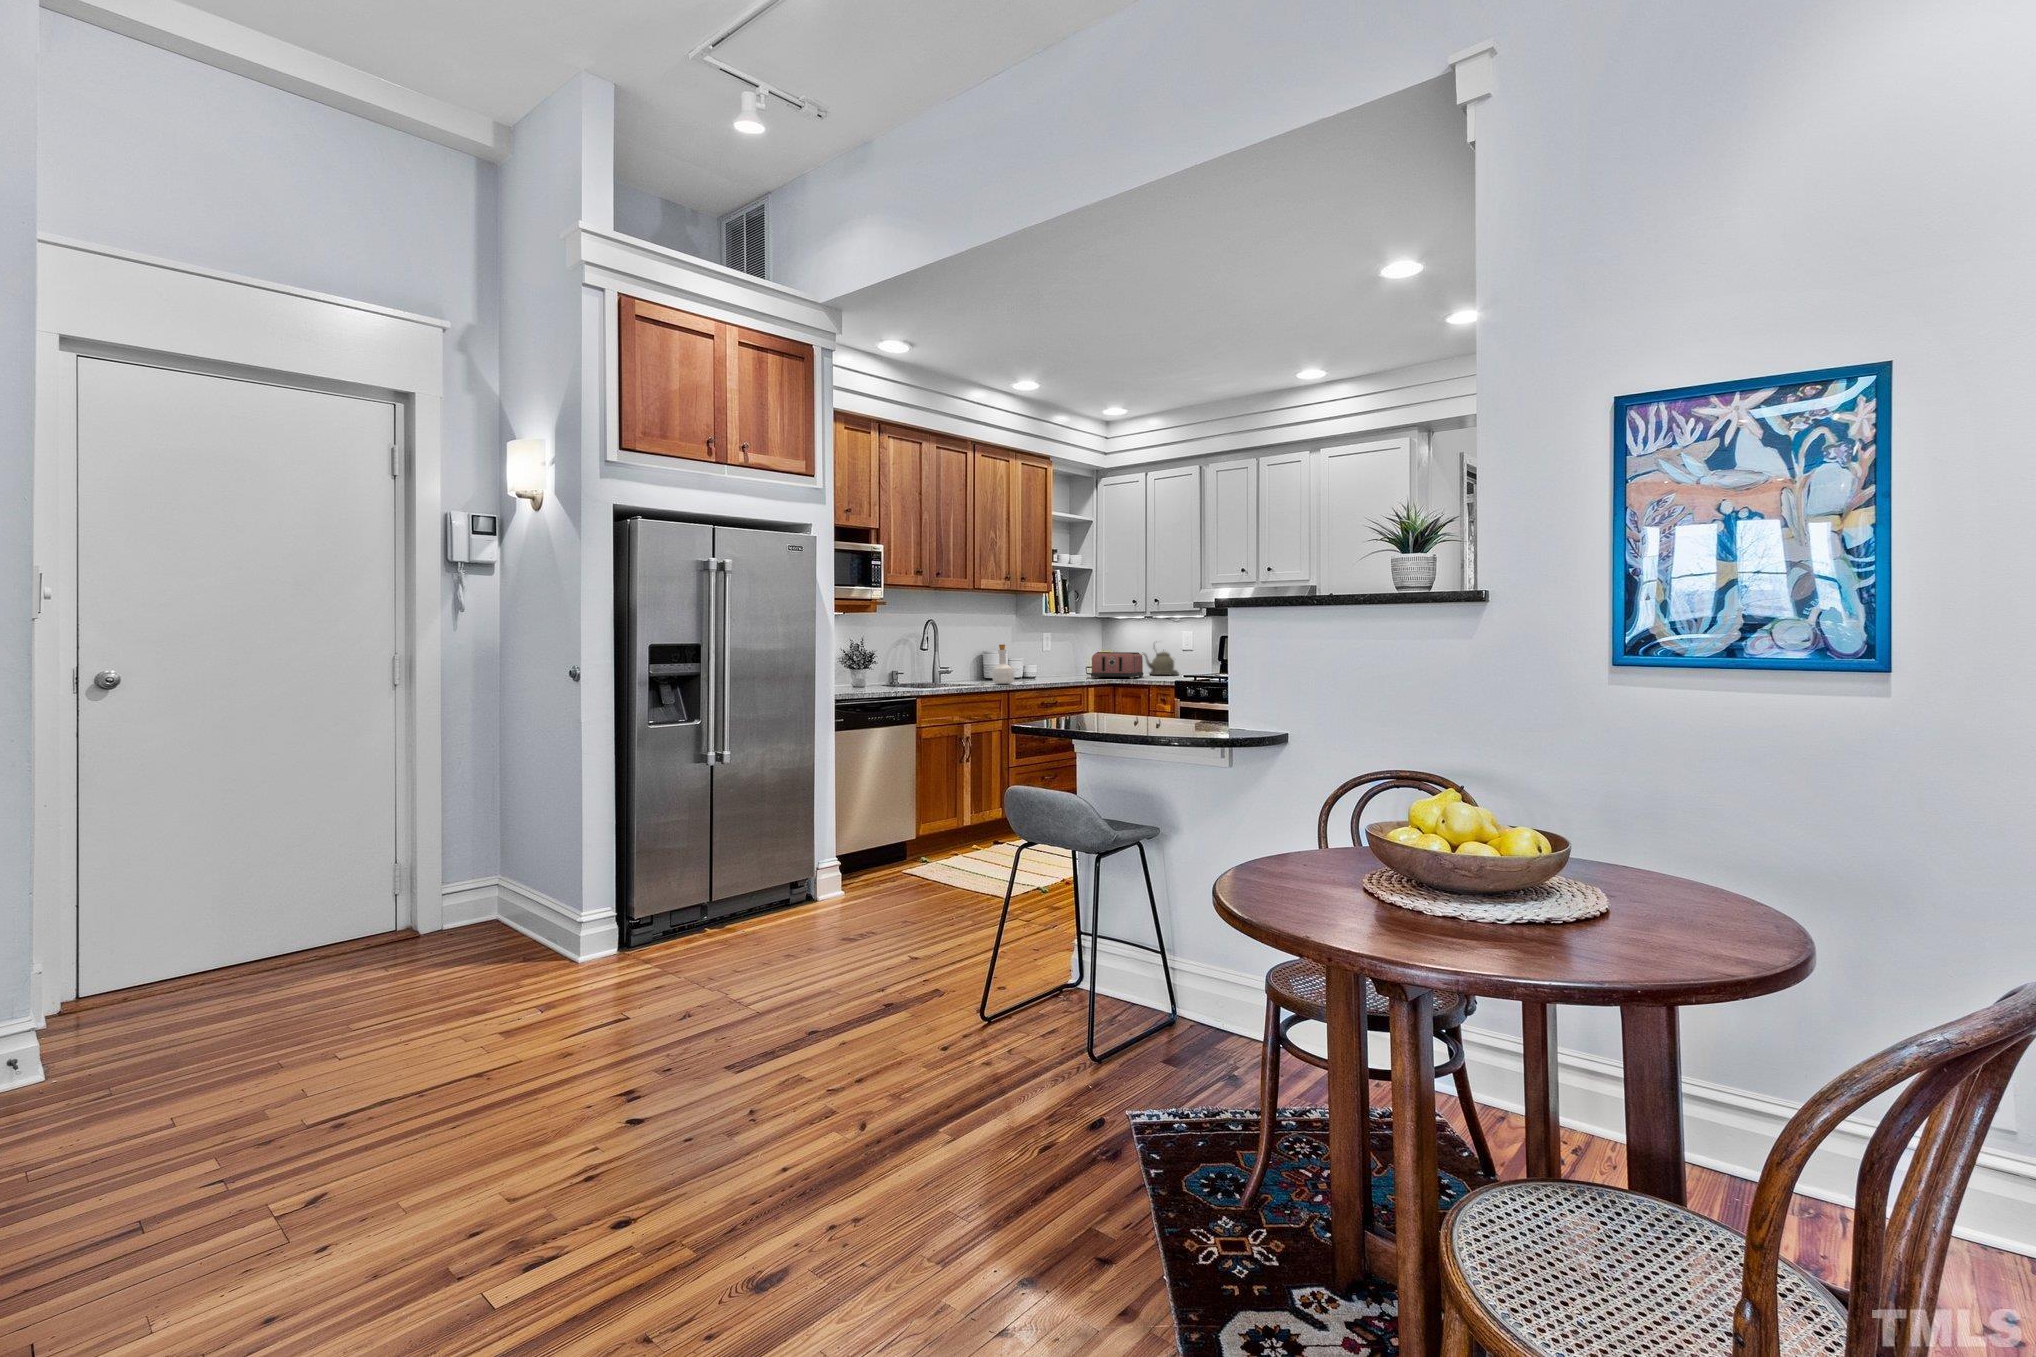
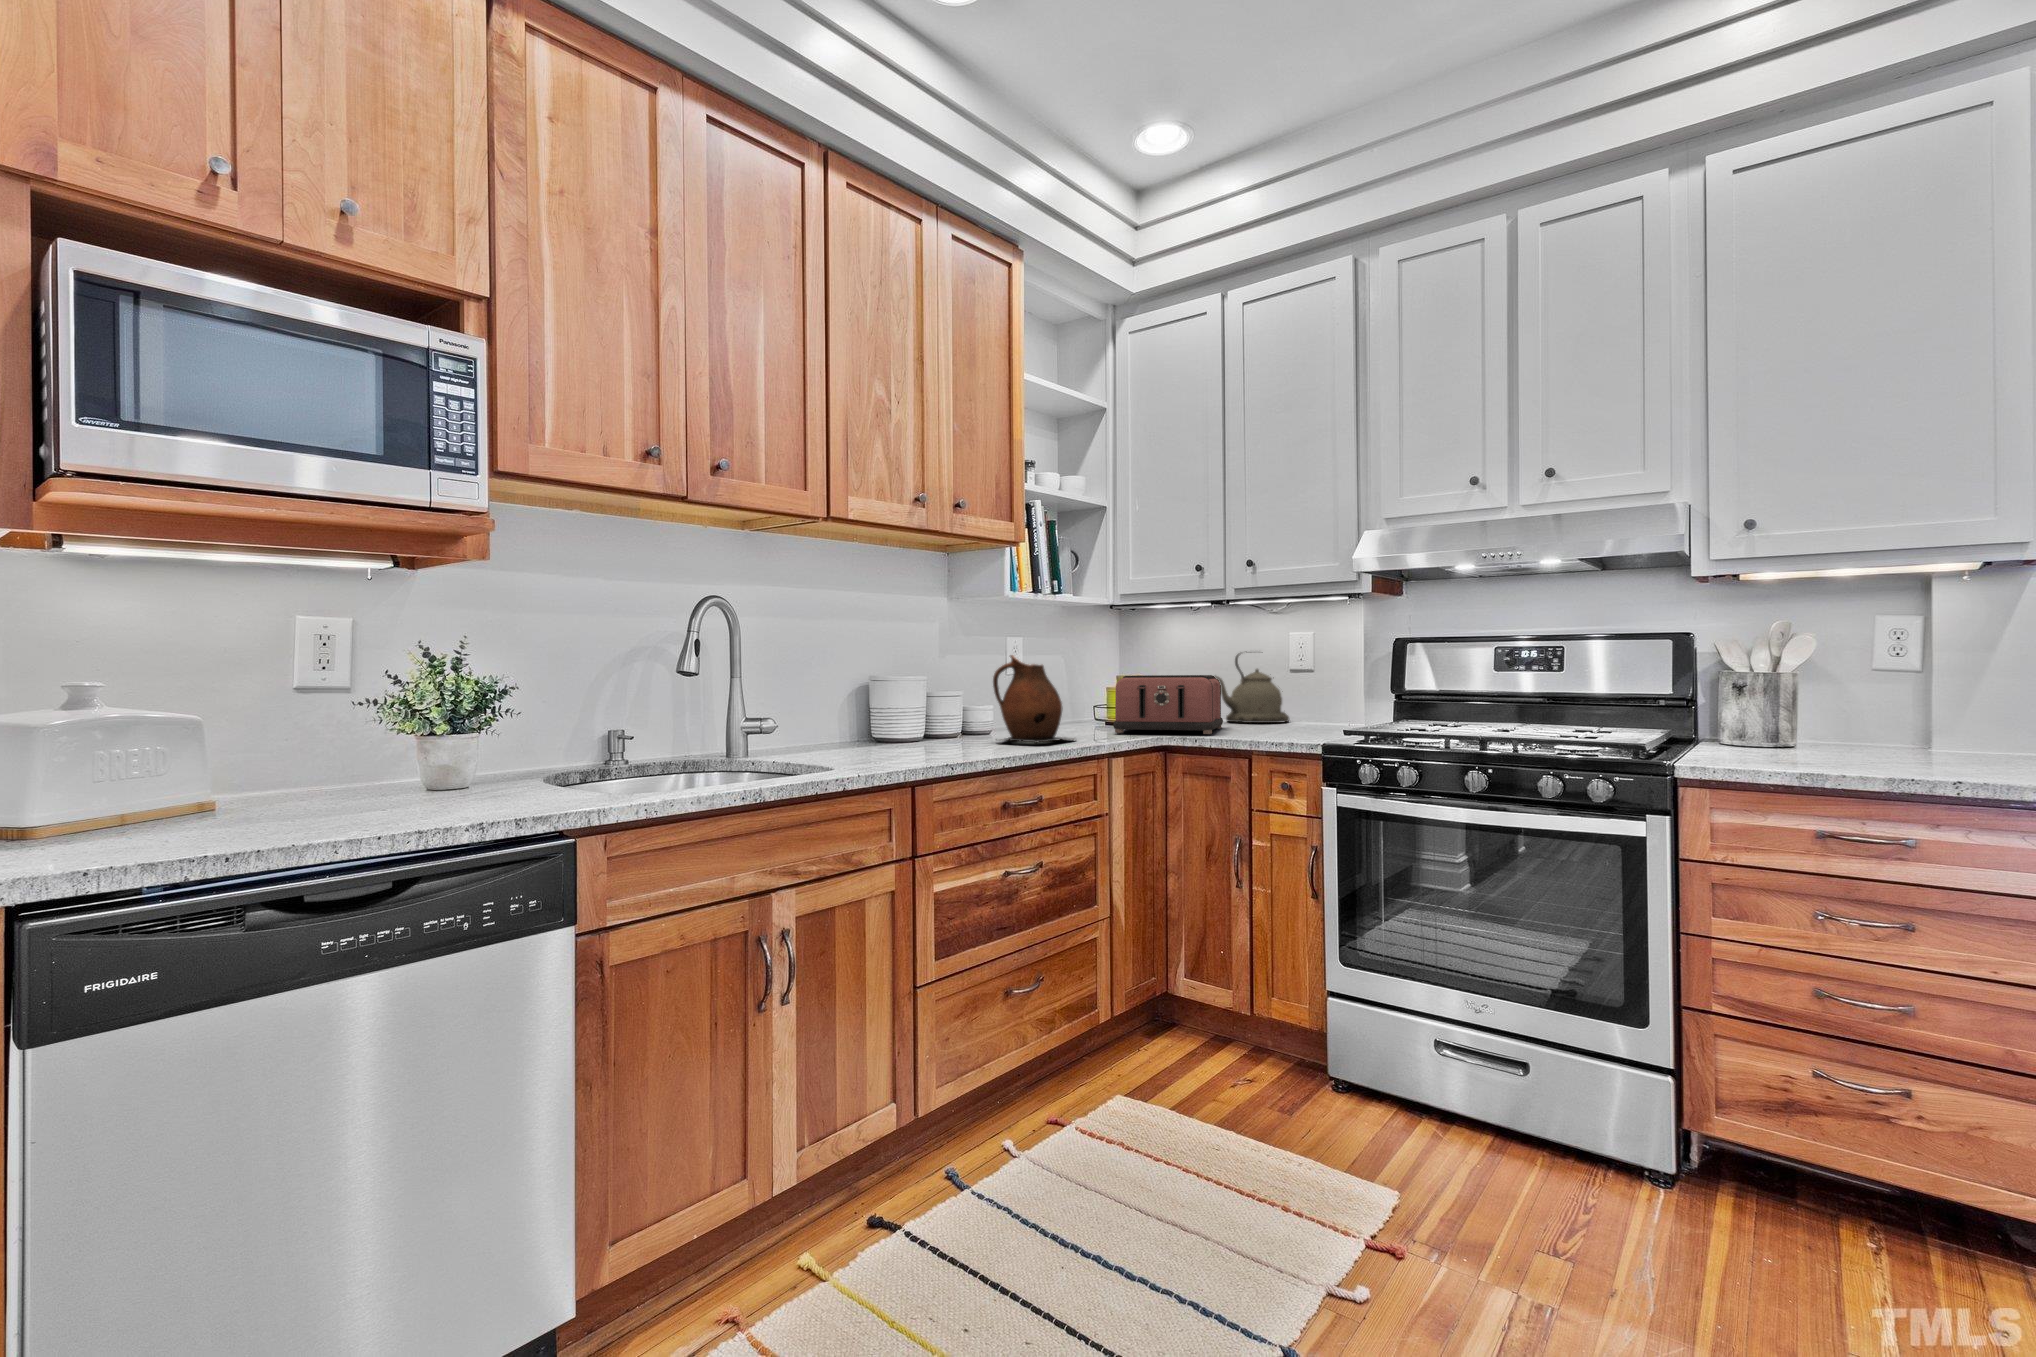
ceramic pitcher: none [1037,643,1073,681] -> present [993,655,1073,743]
bottle: present [992,644,1014,684] -> none [874,657,932,761]

